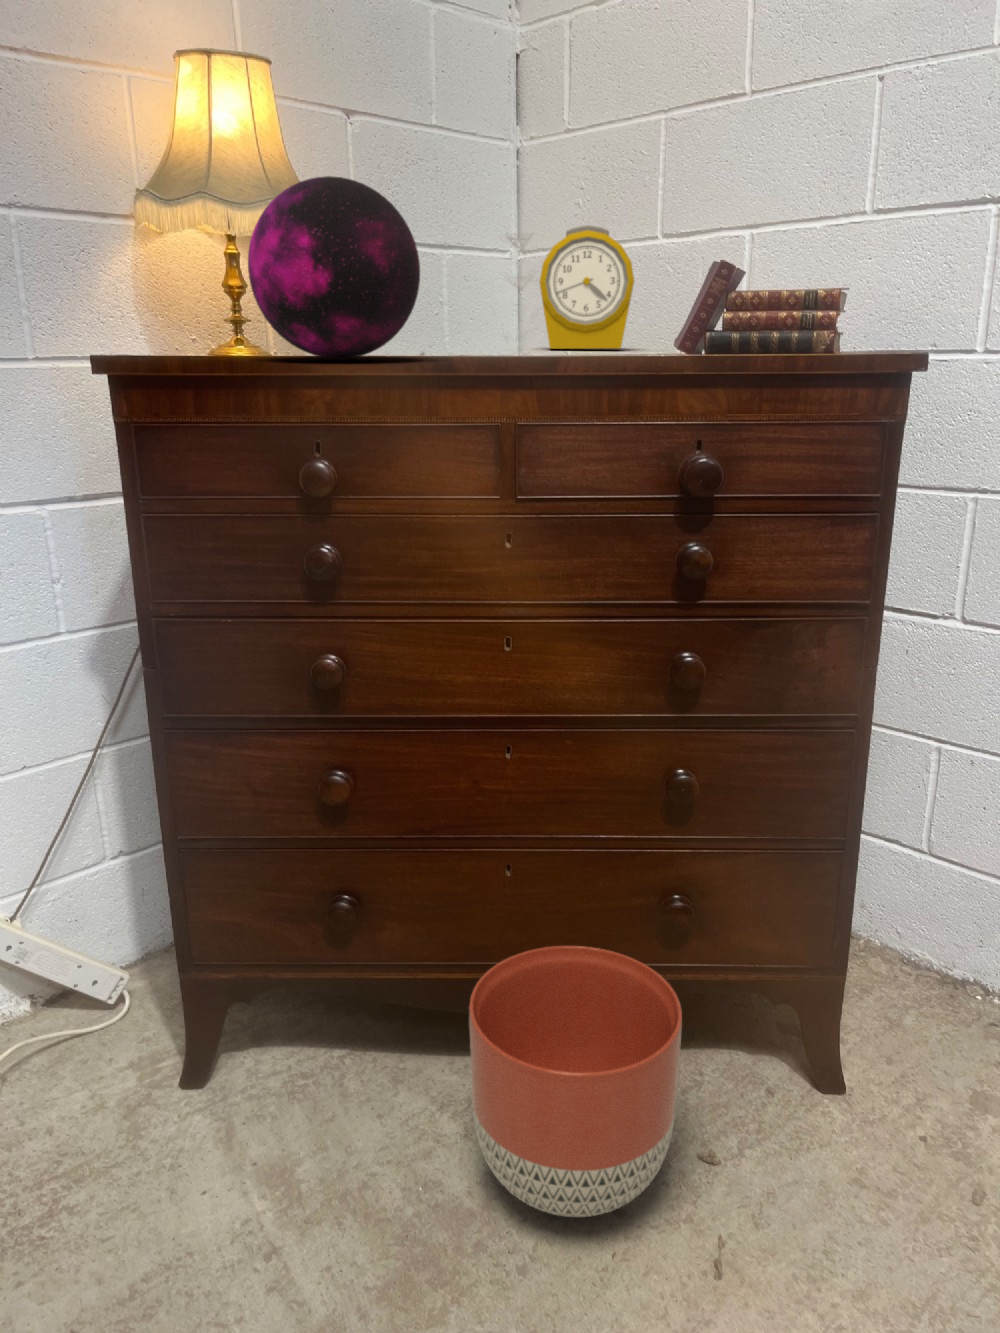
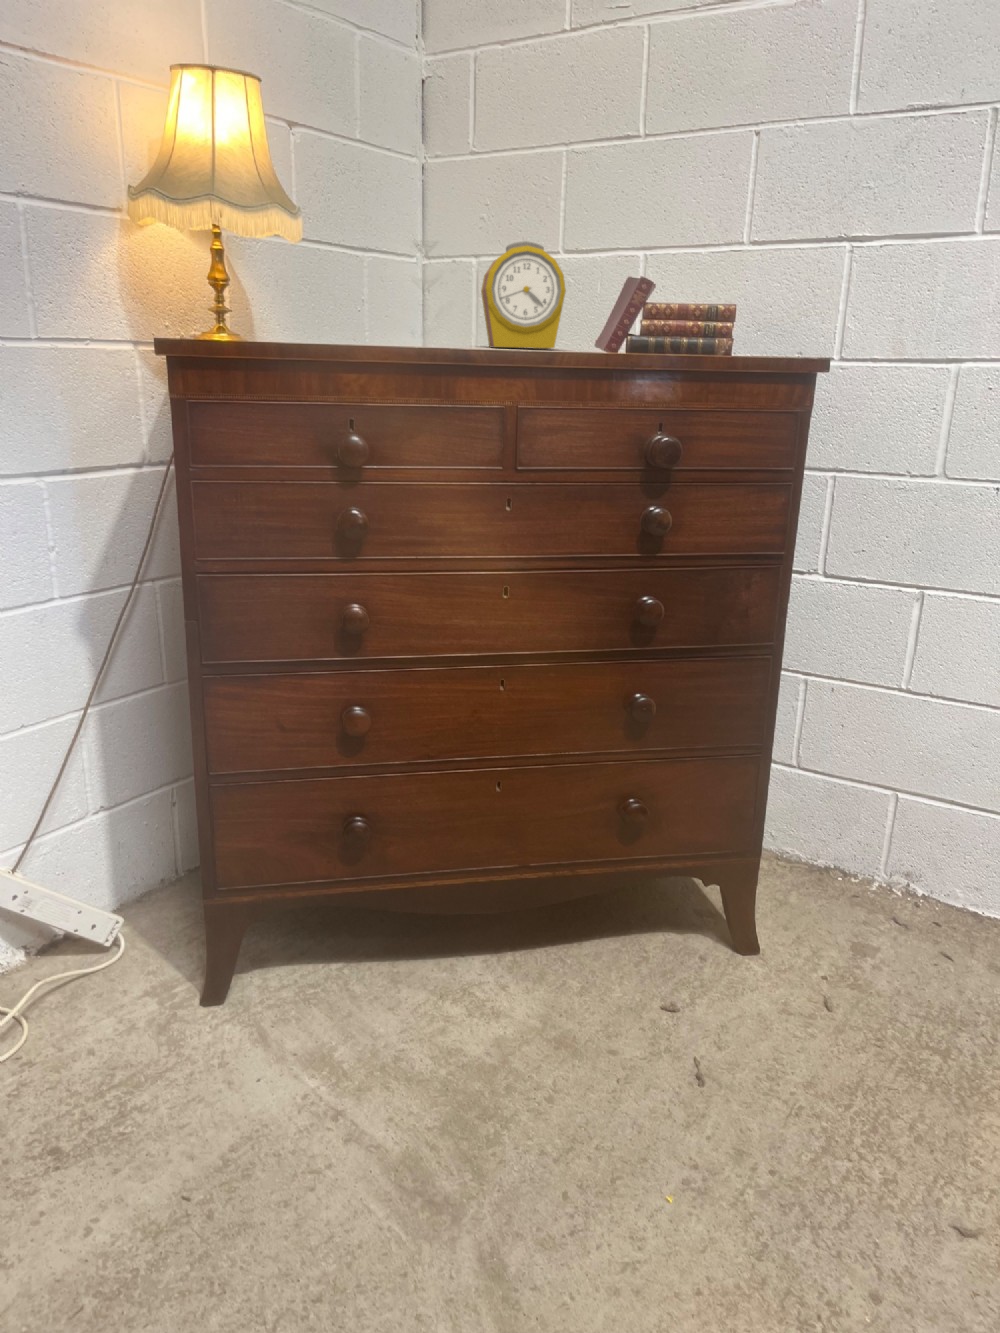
decorative orb: present [248,176,420,359] -> none [281,188,430,348]
planter: present [469,946,682,1217] -> none [480,850,656,1066]

